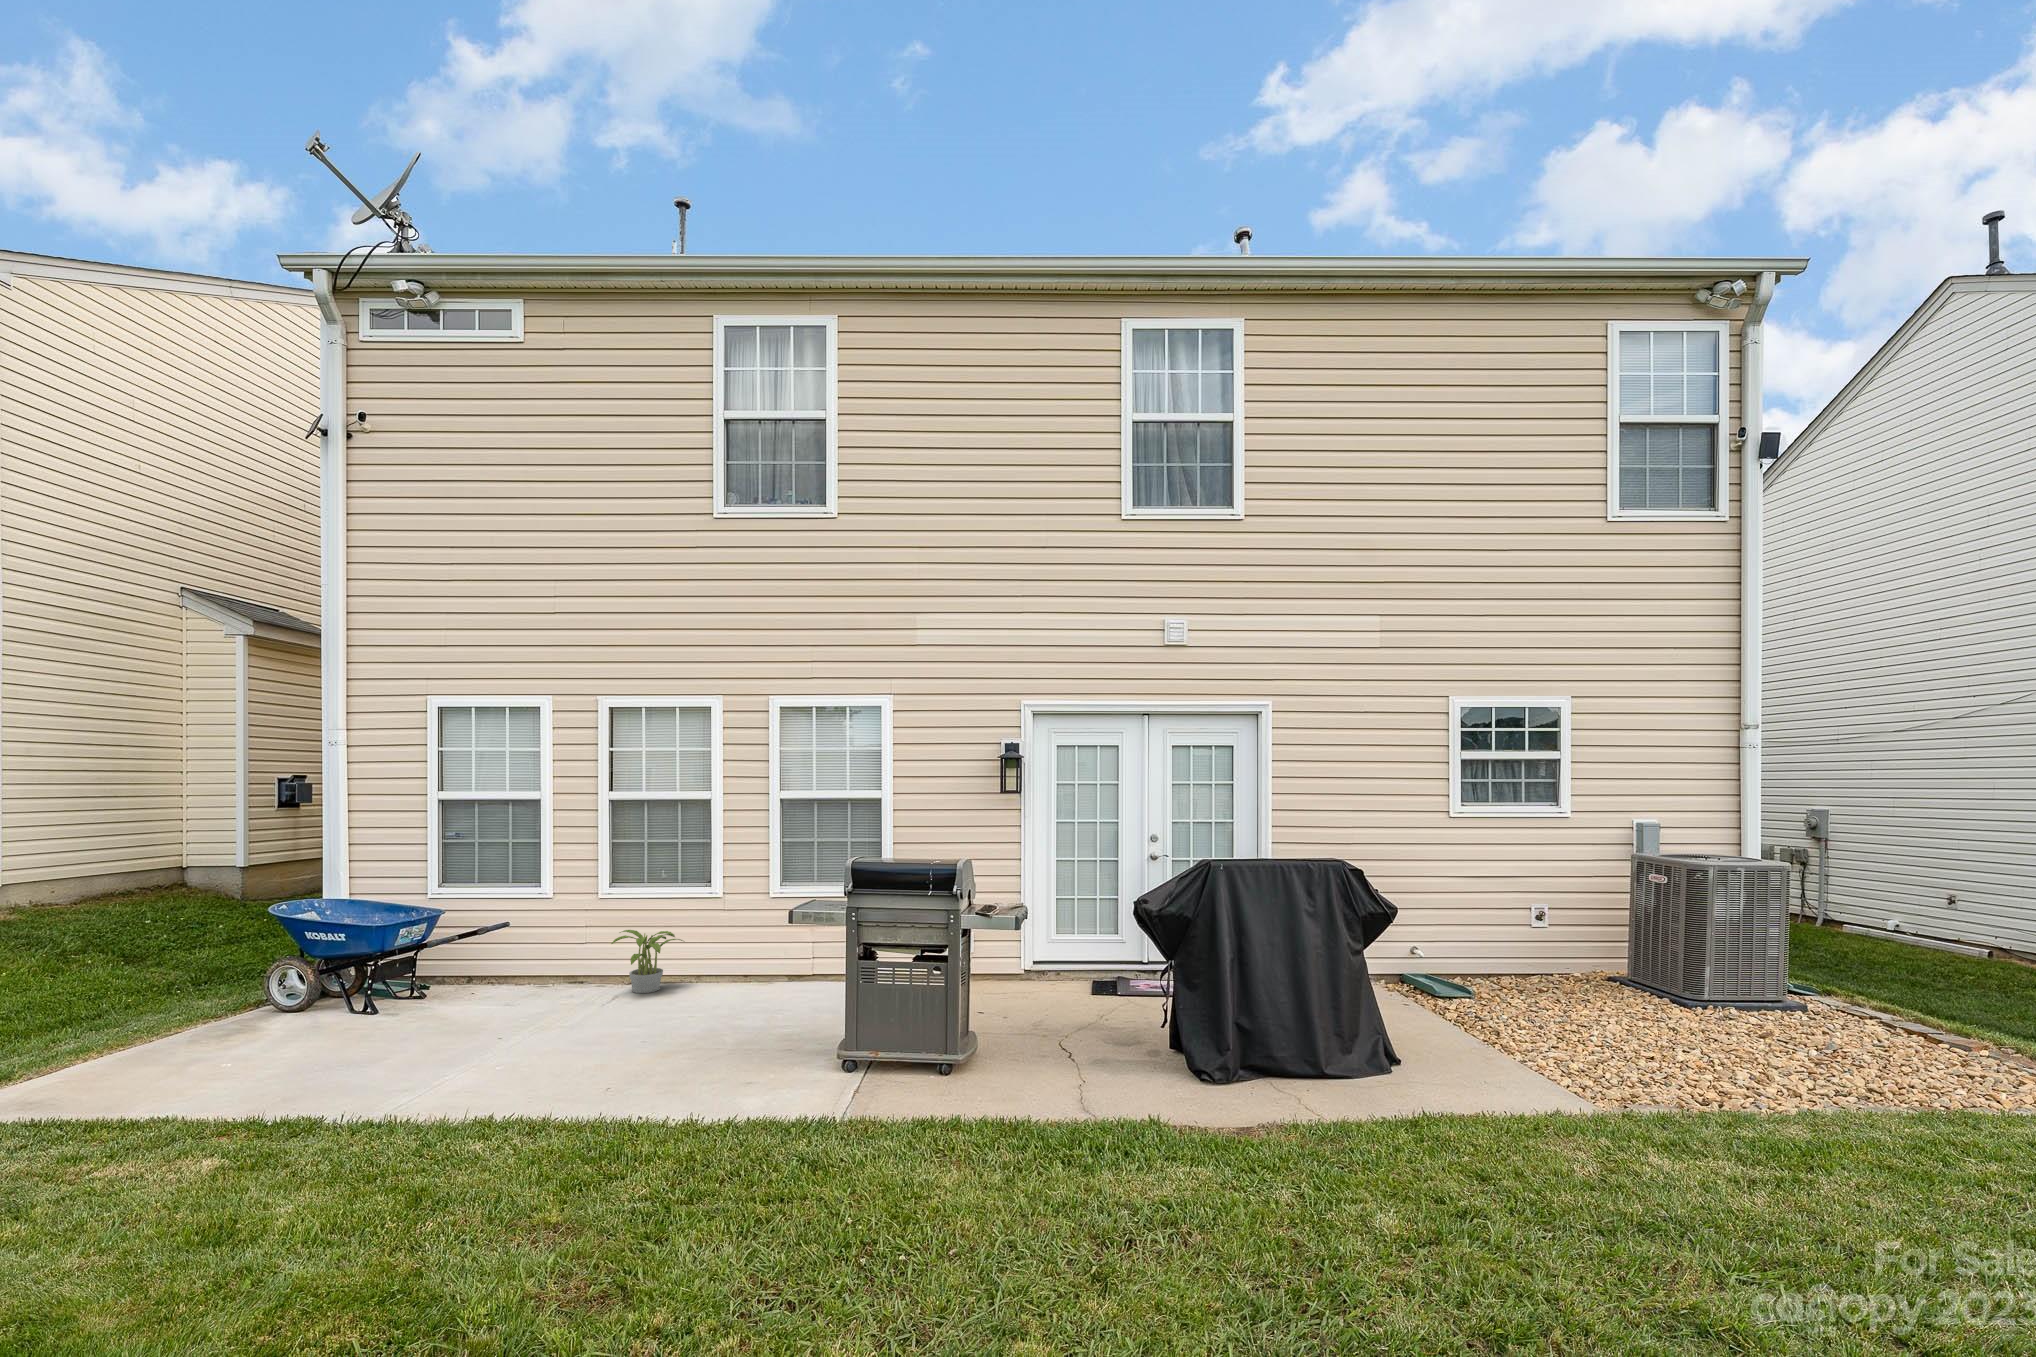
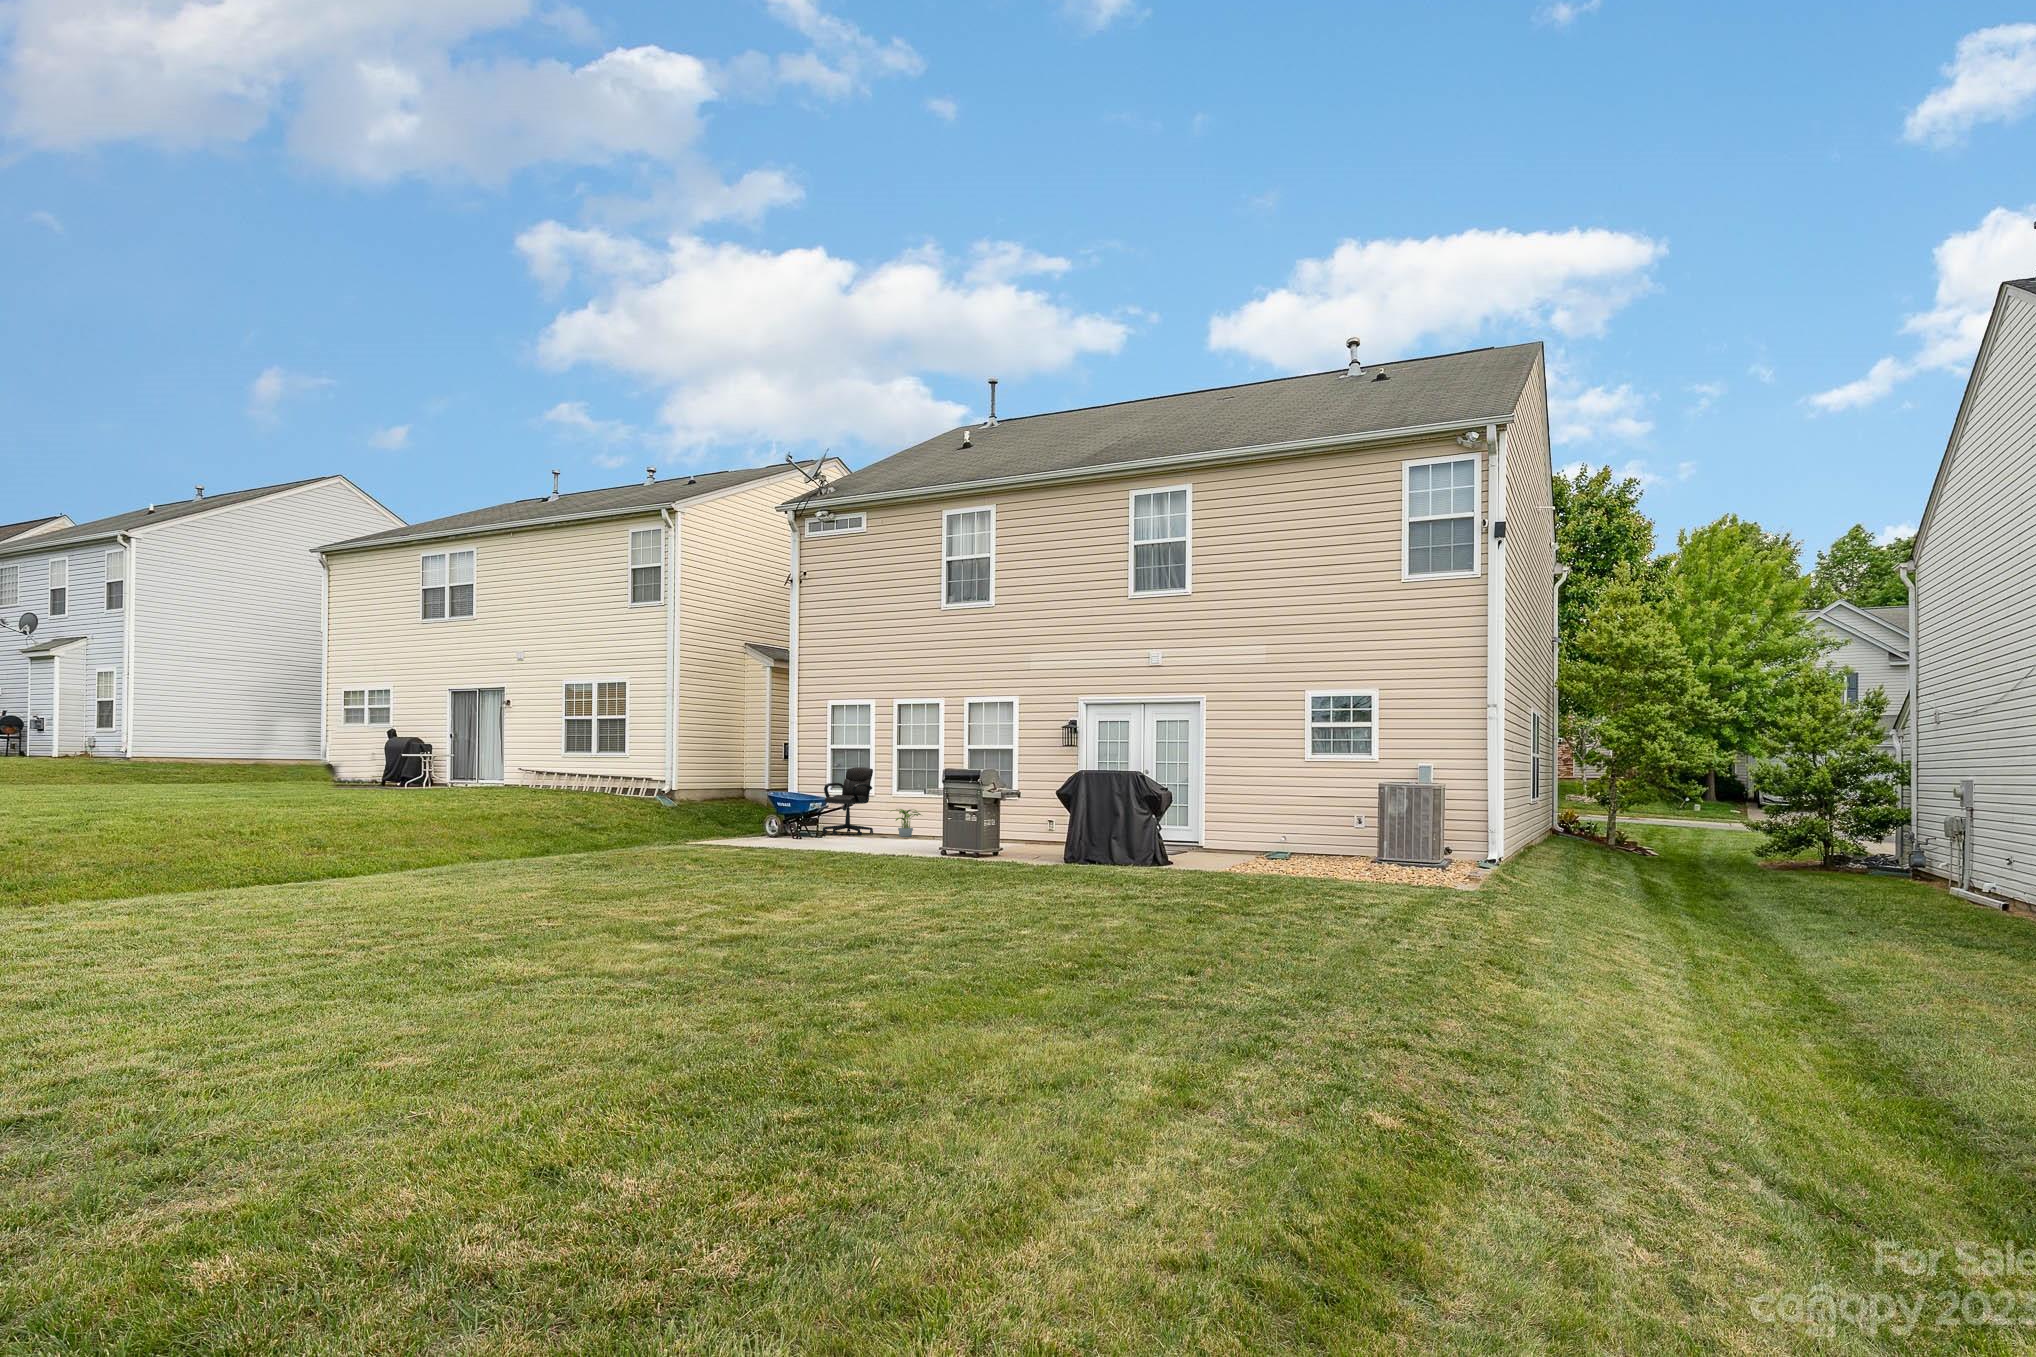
chair: none [433,841,557,1010] -> present [823,767,873,836]

